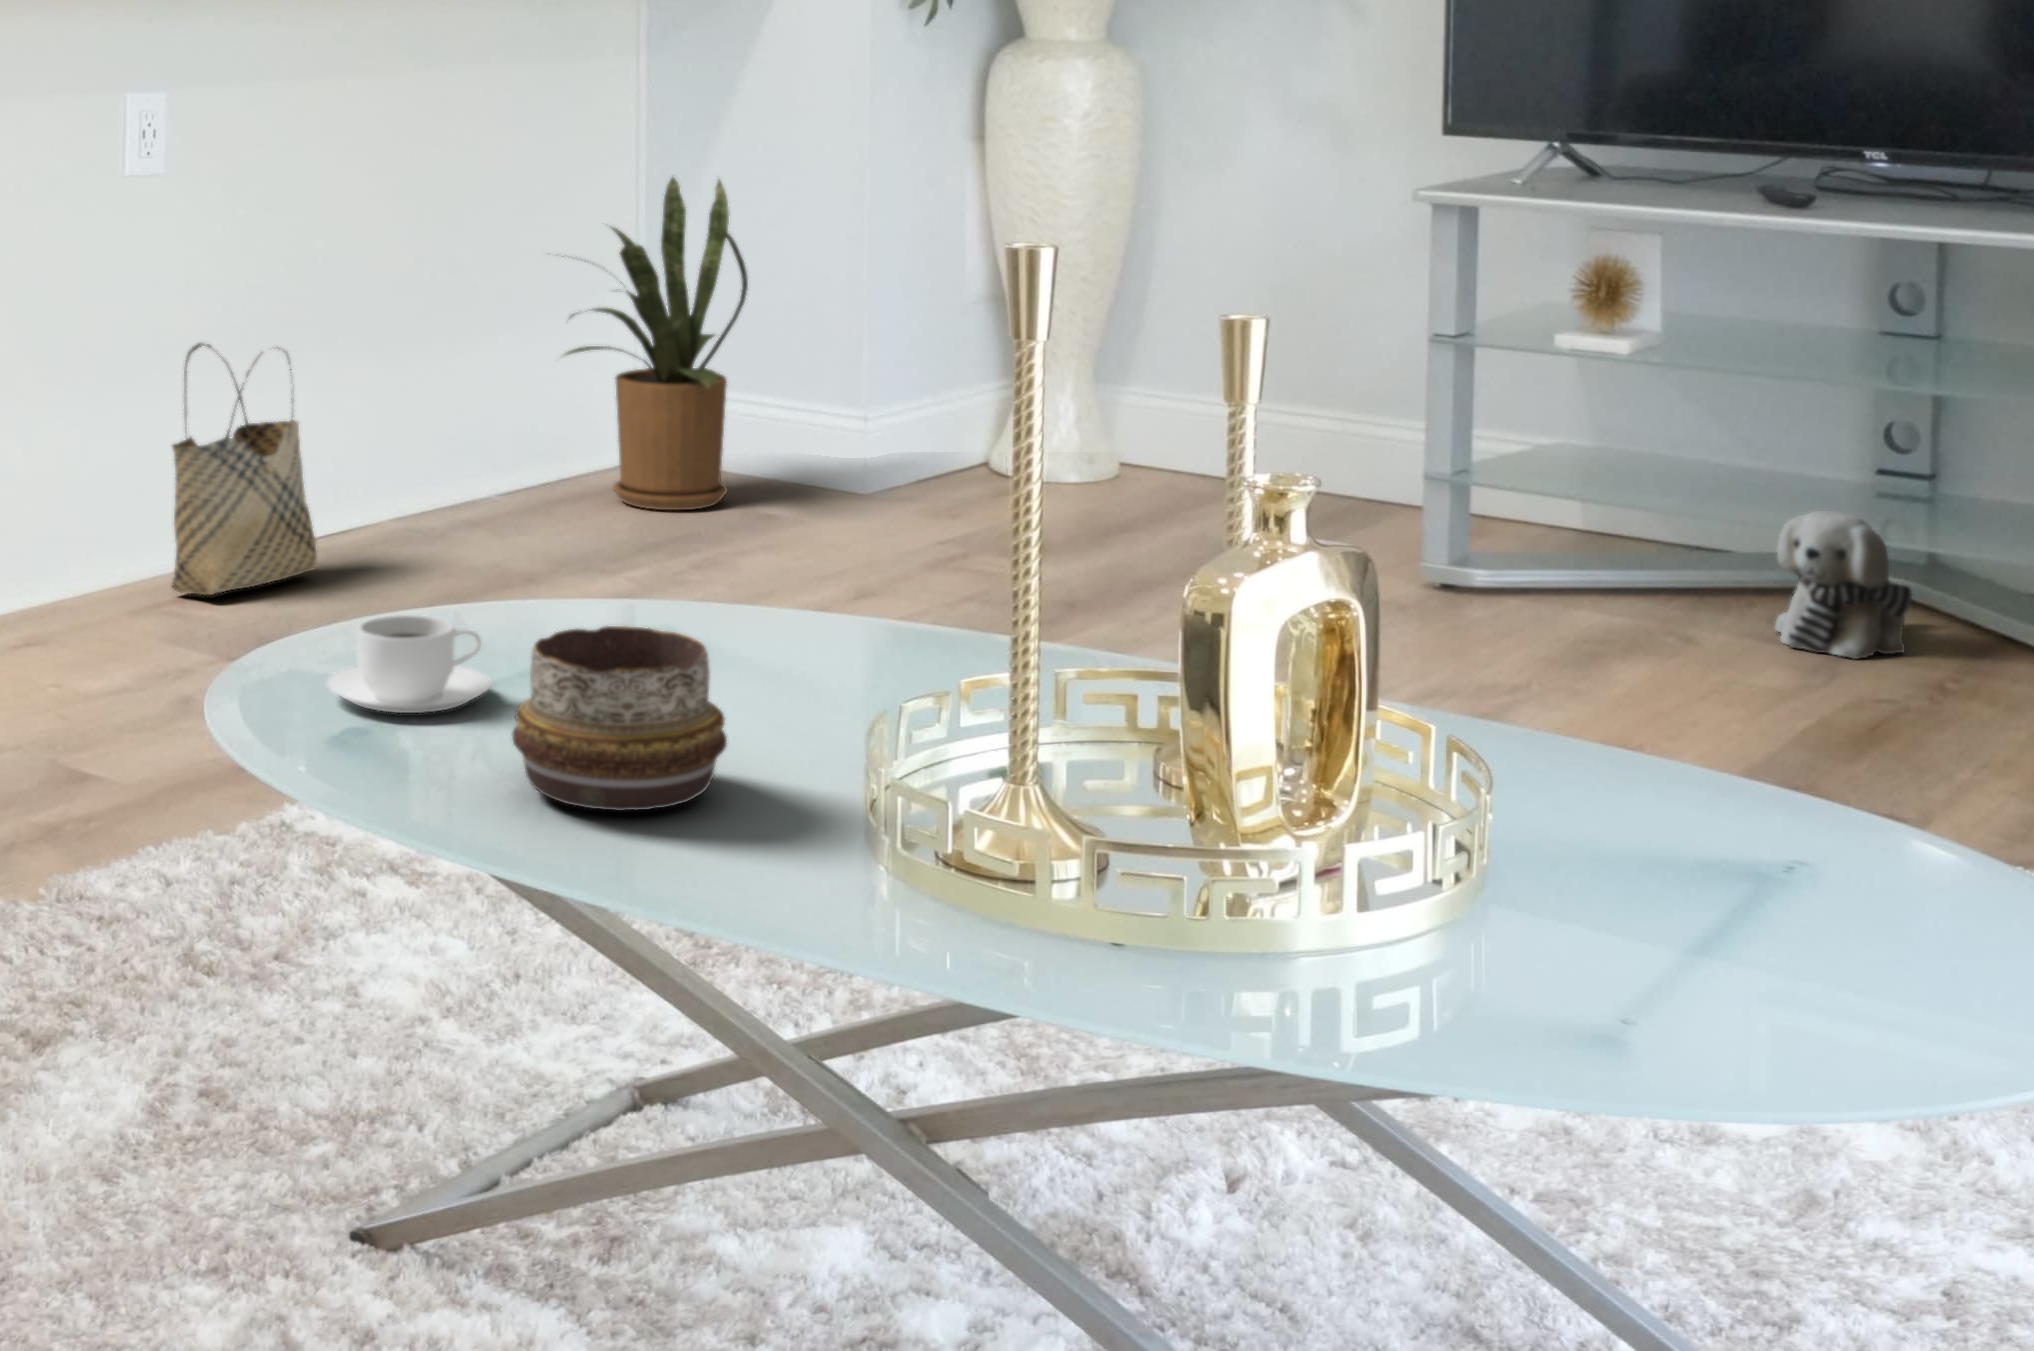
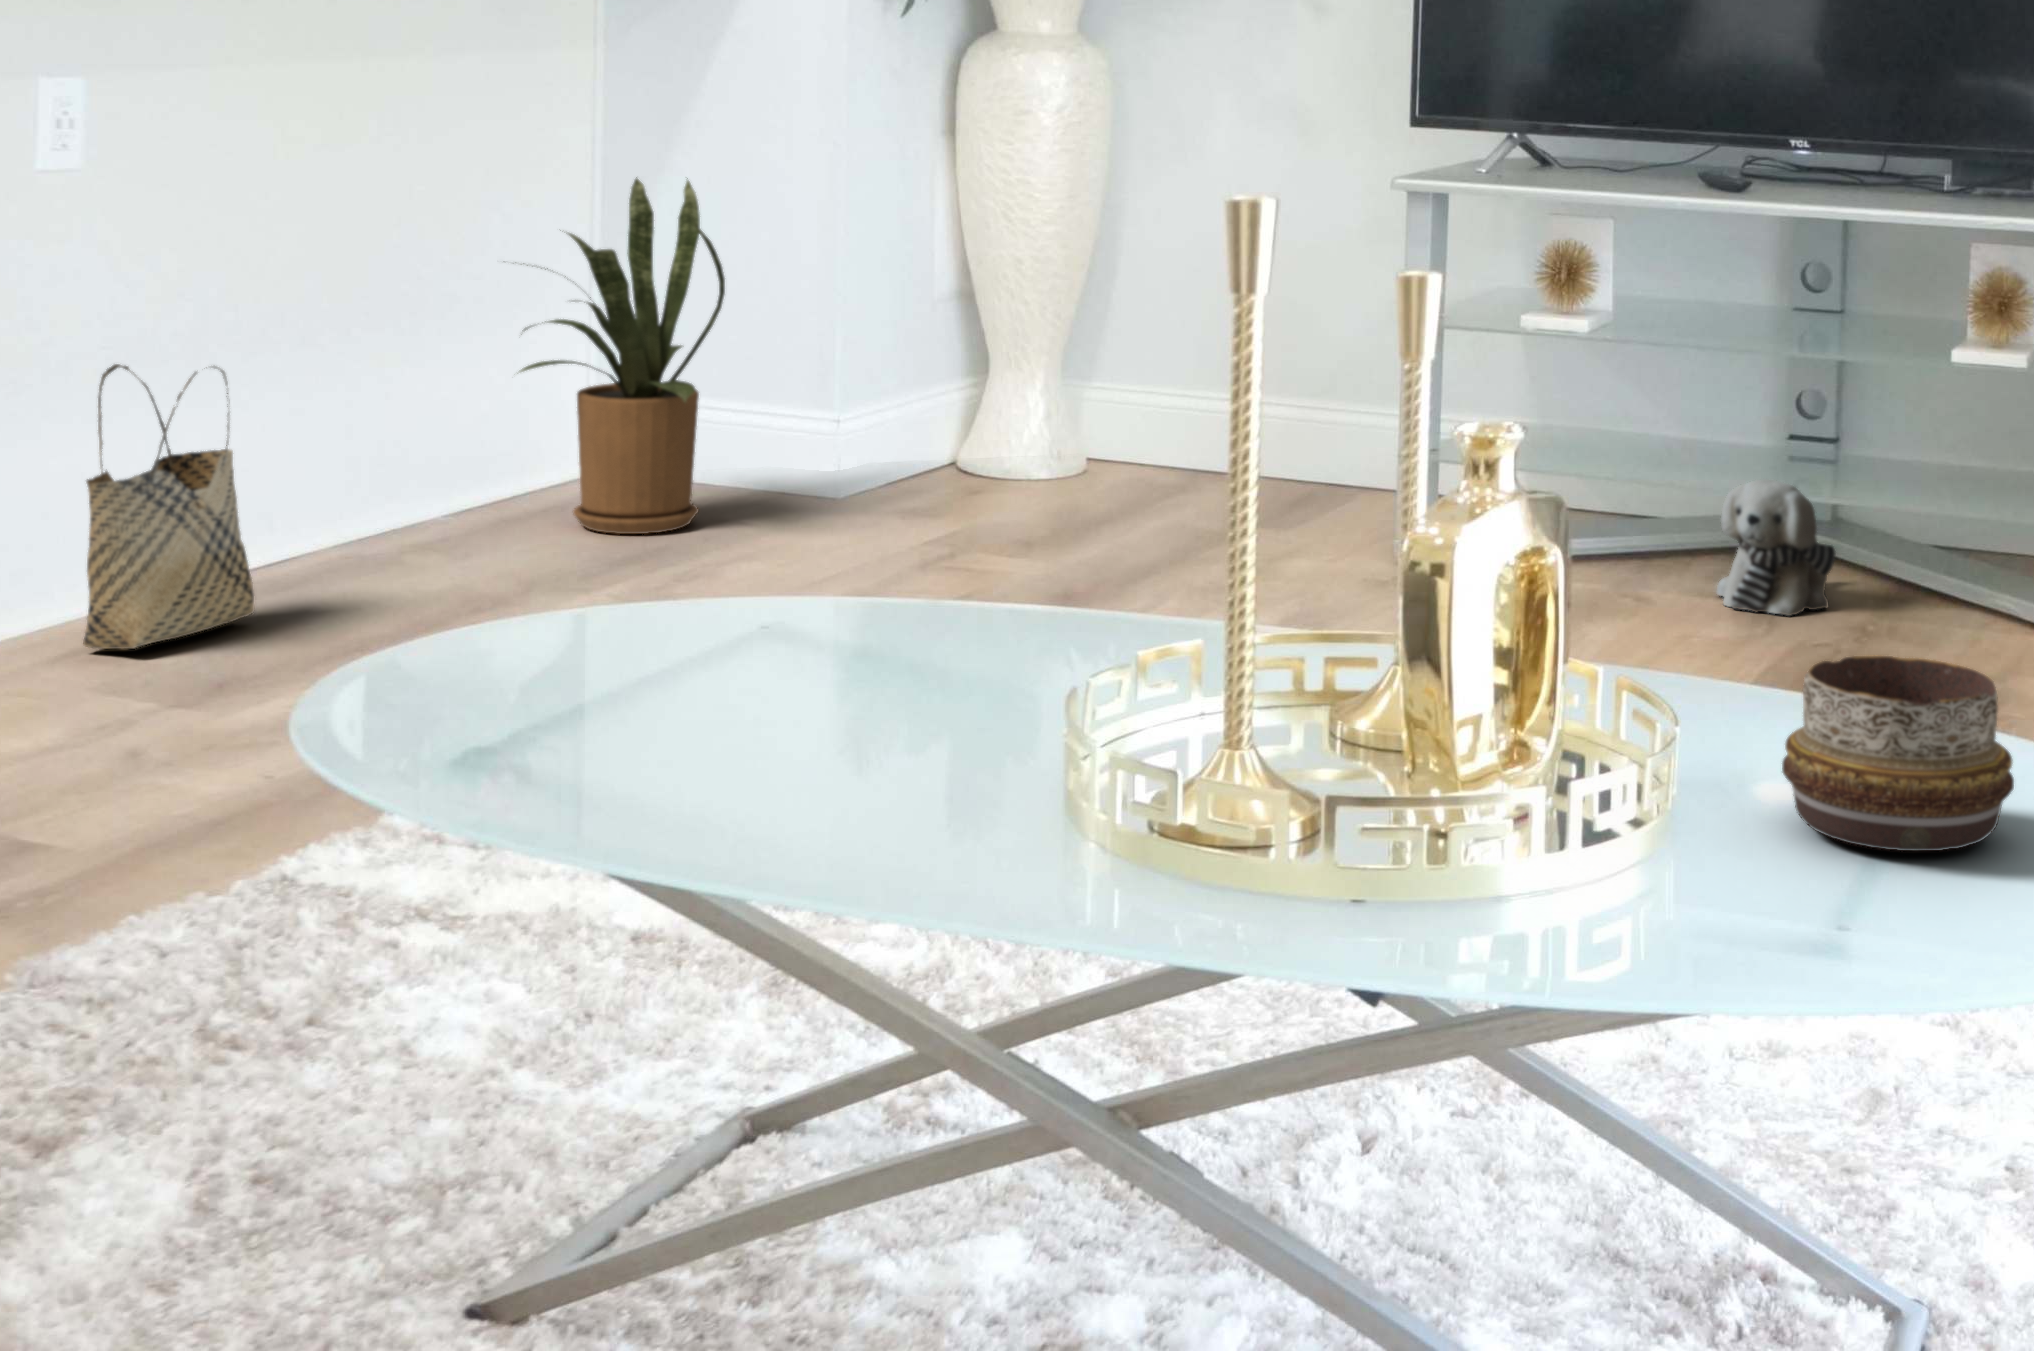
coffee cup: present [327,615,491,713] -> none [446,623,632,728]
decorative bowl: present [512,626,727,811] -> present [1782,656,2014,851]

